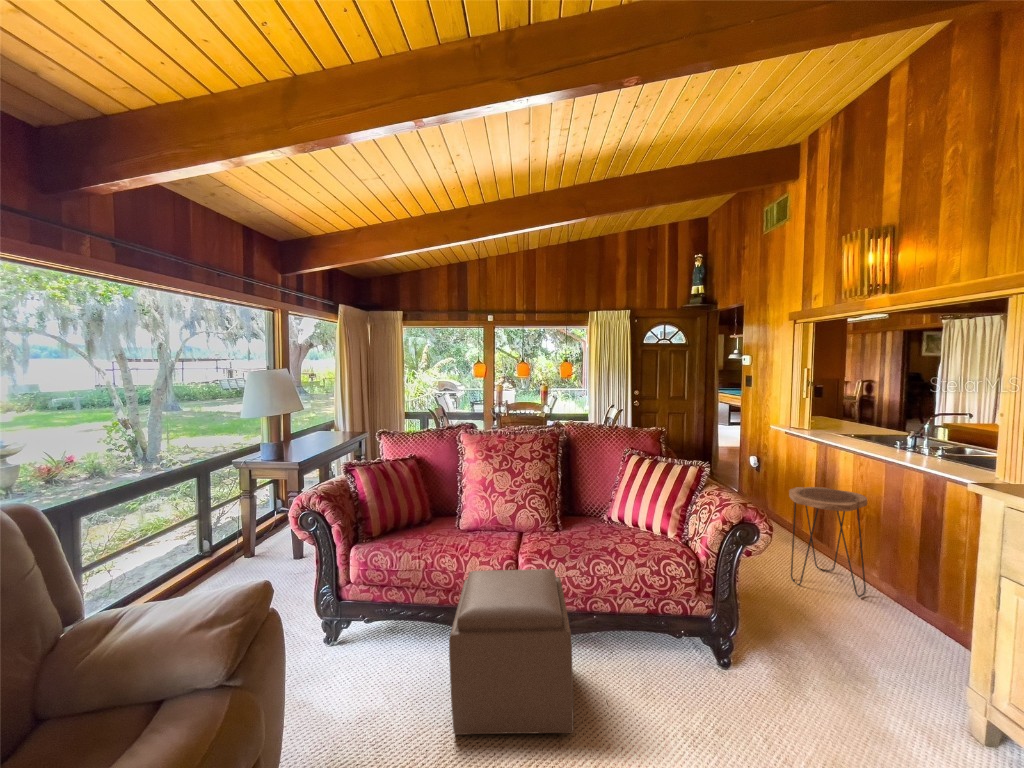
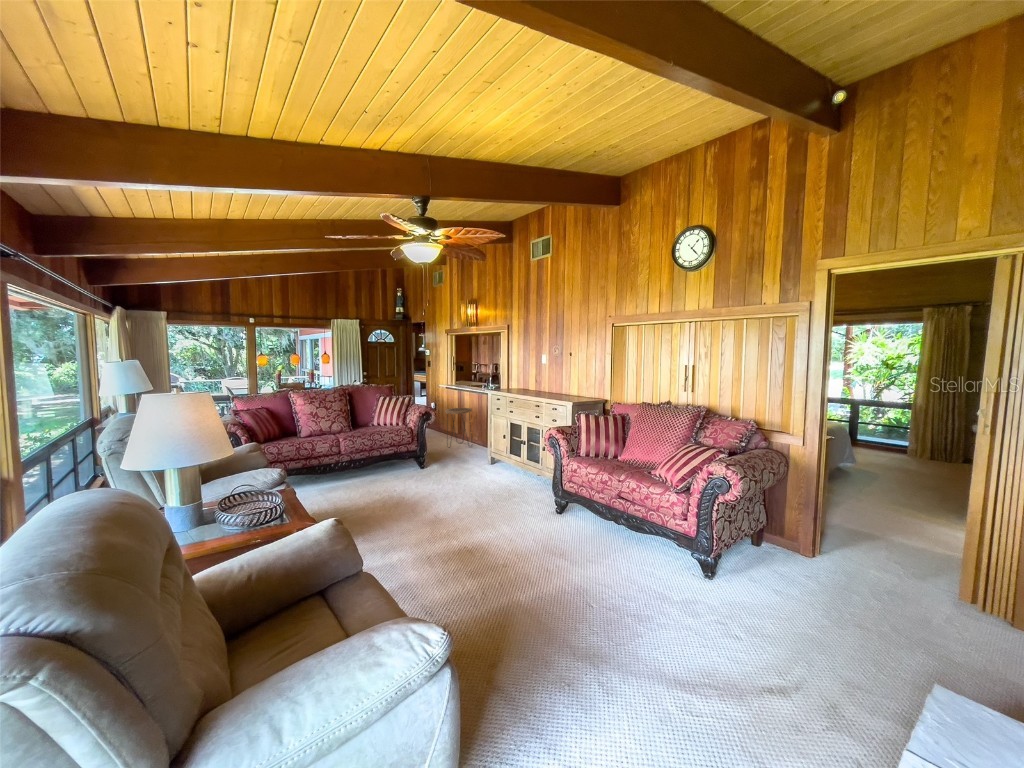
ottoman: present [449,569,573,735] -> none [318,439,375,495]

